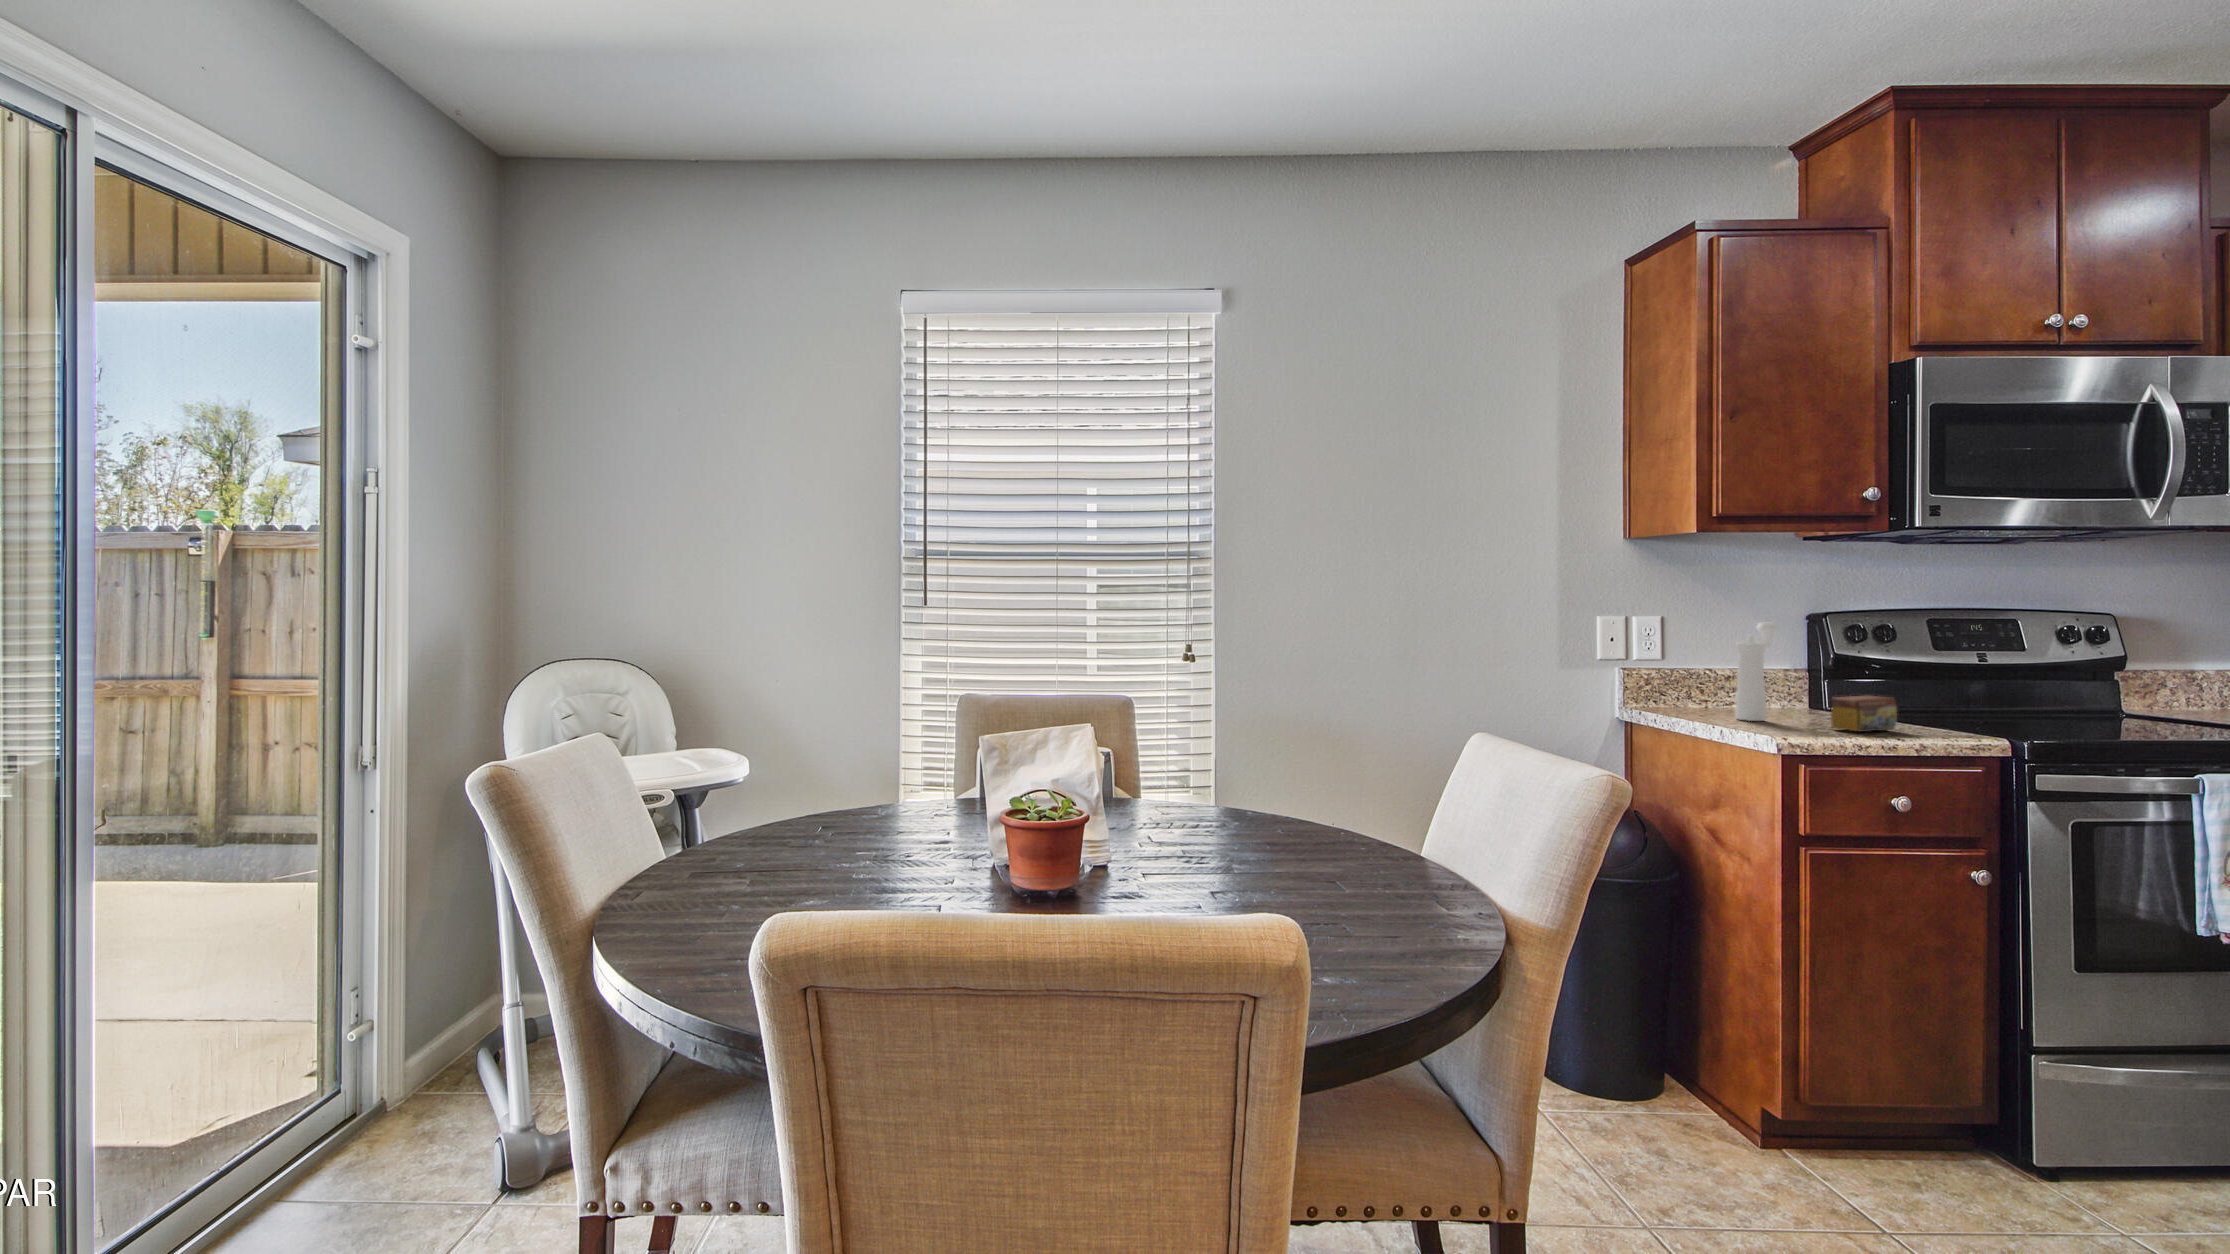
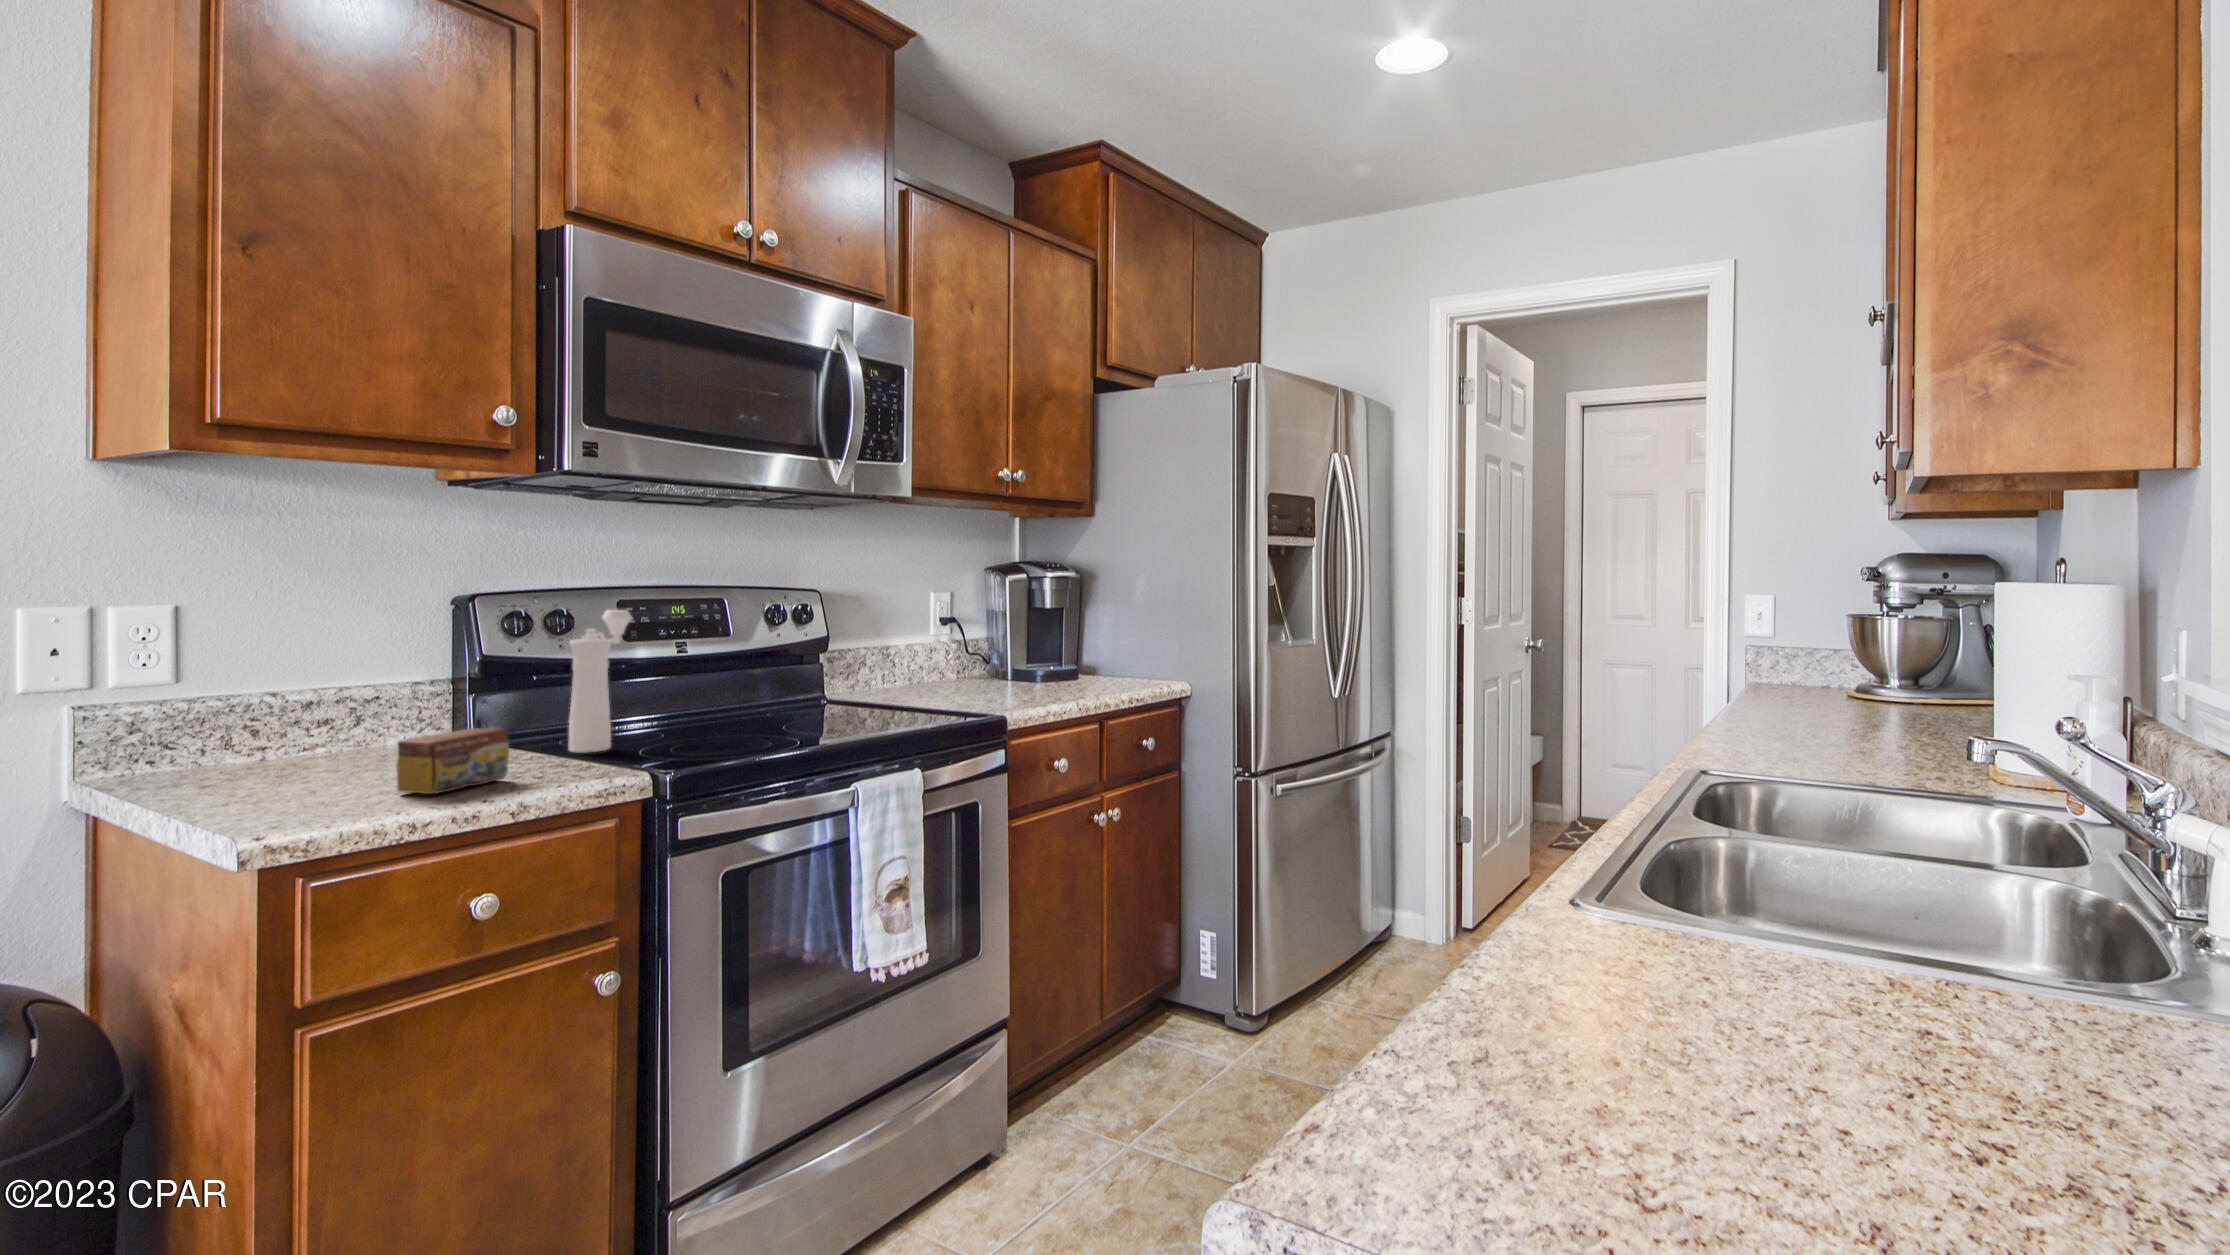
pepper mill: present [1735,623,1779,721] -> present [569,610,632,753]

